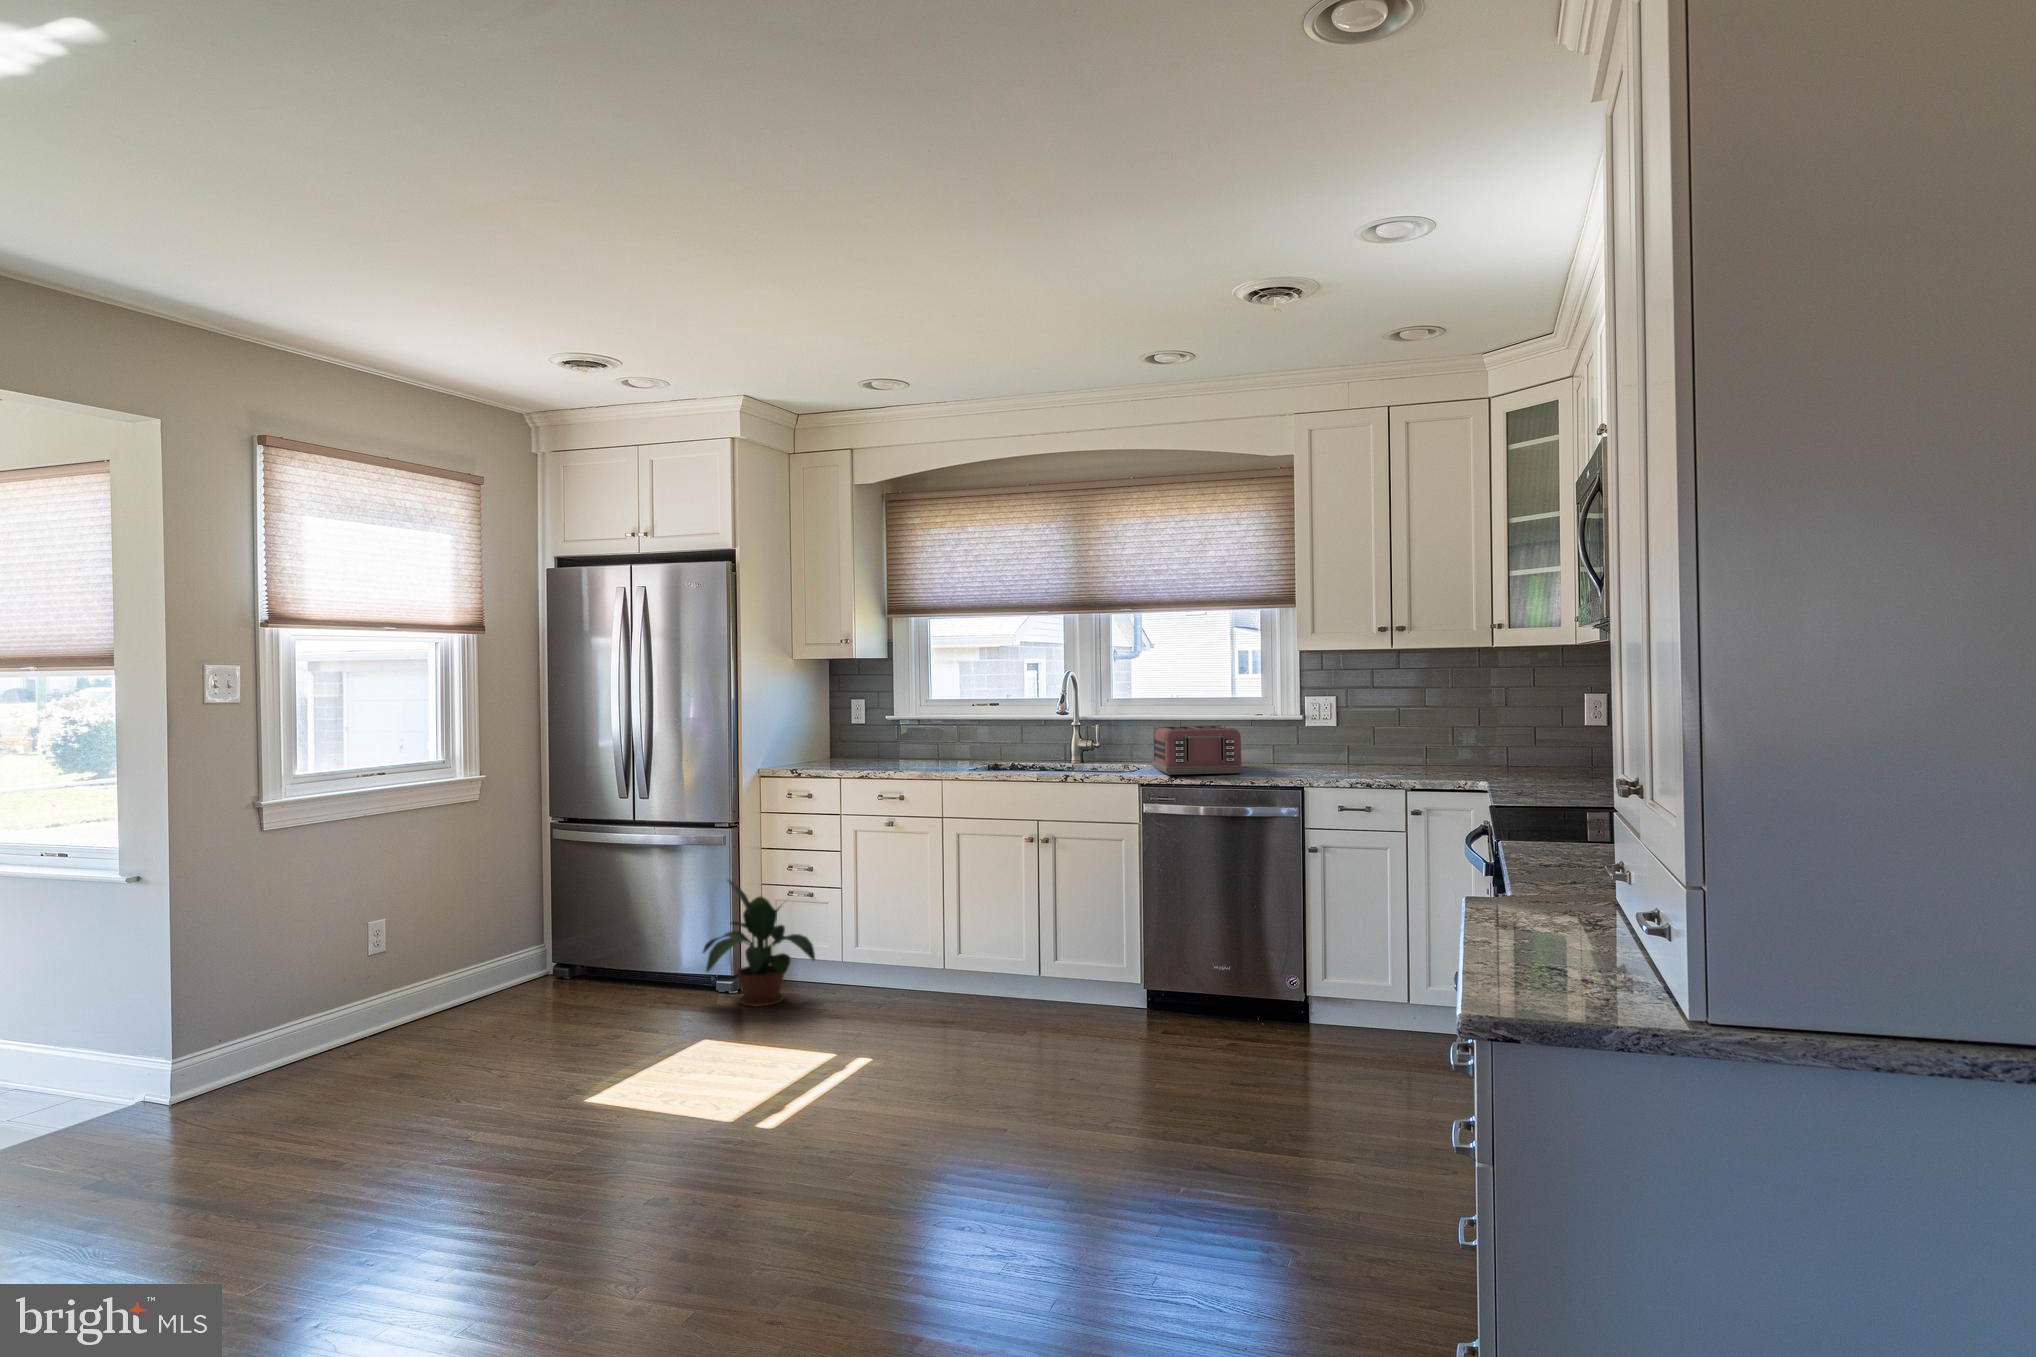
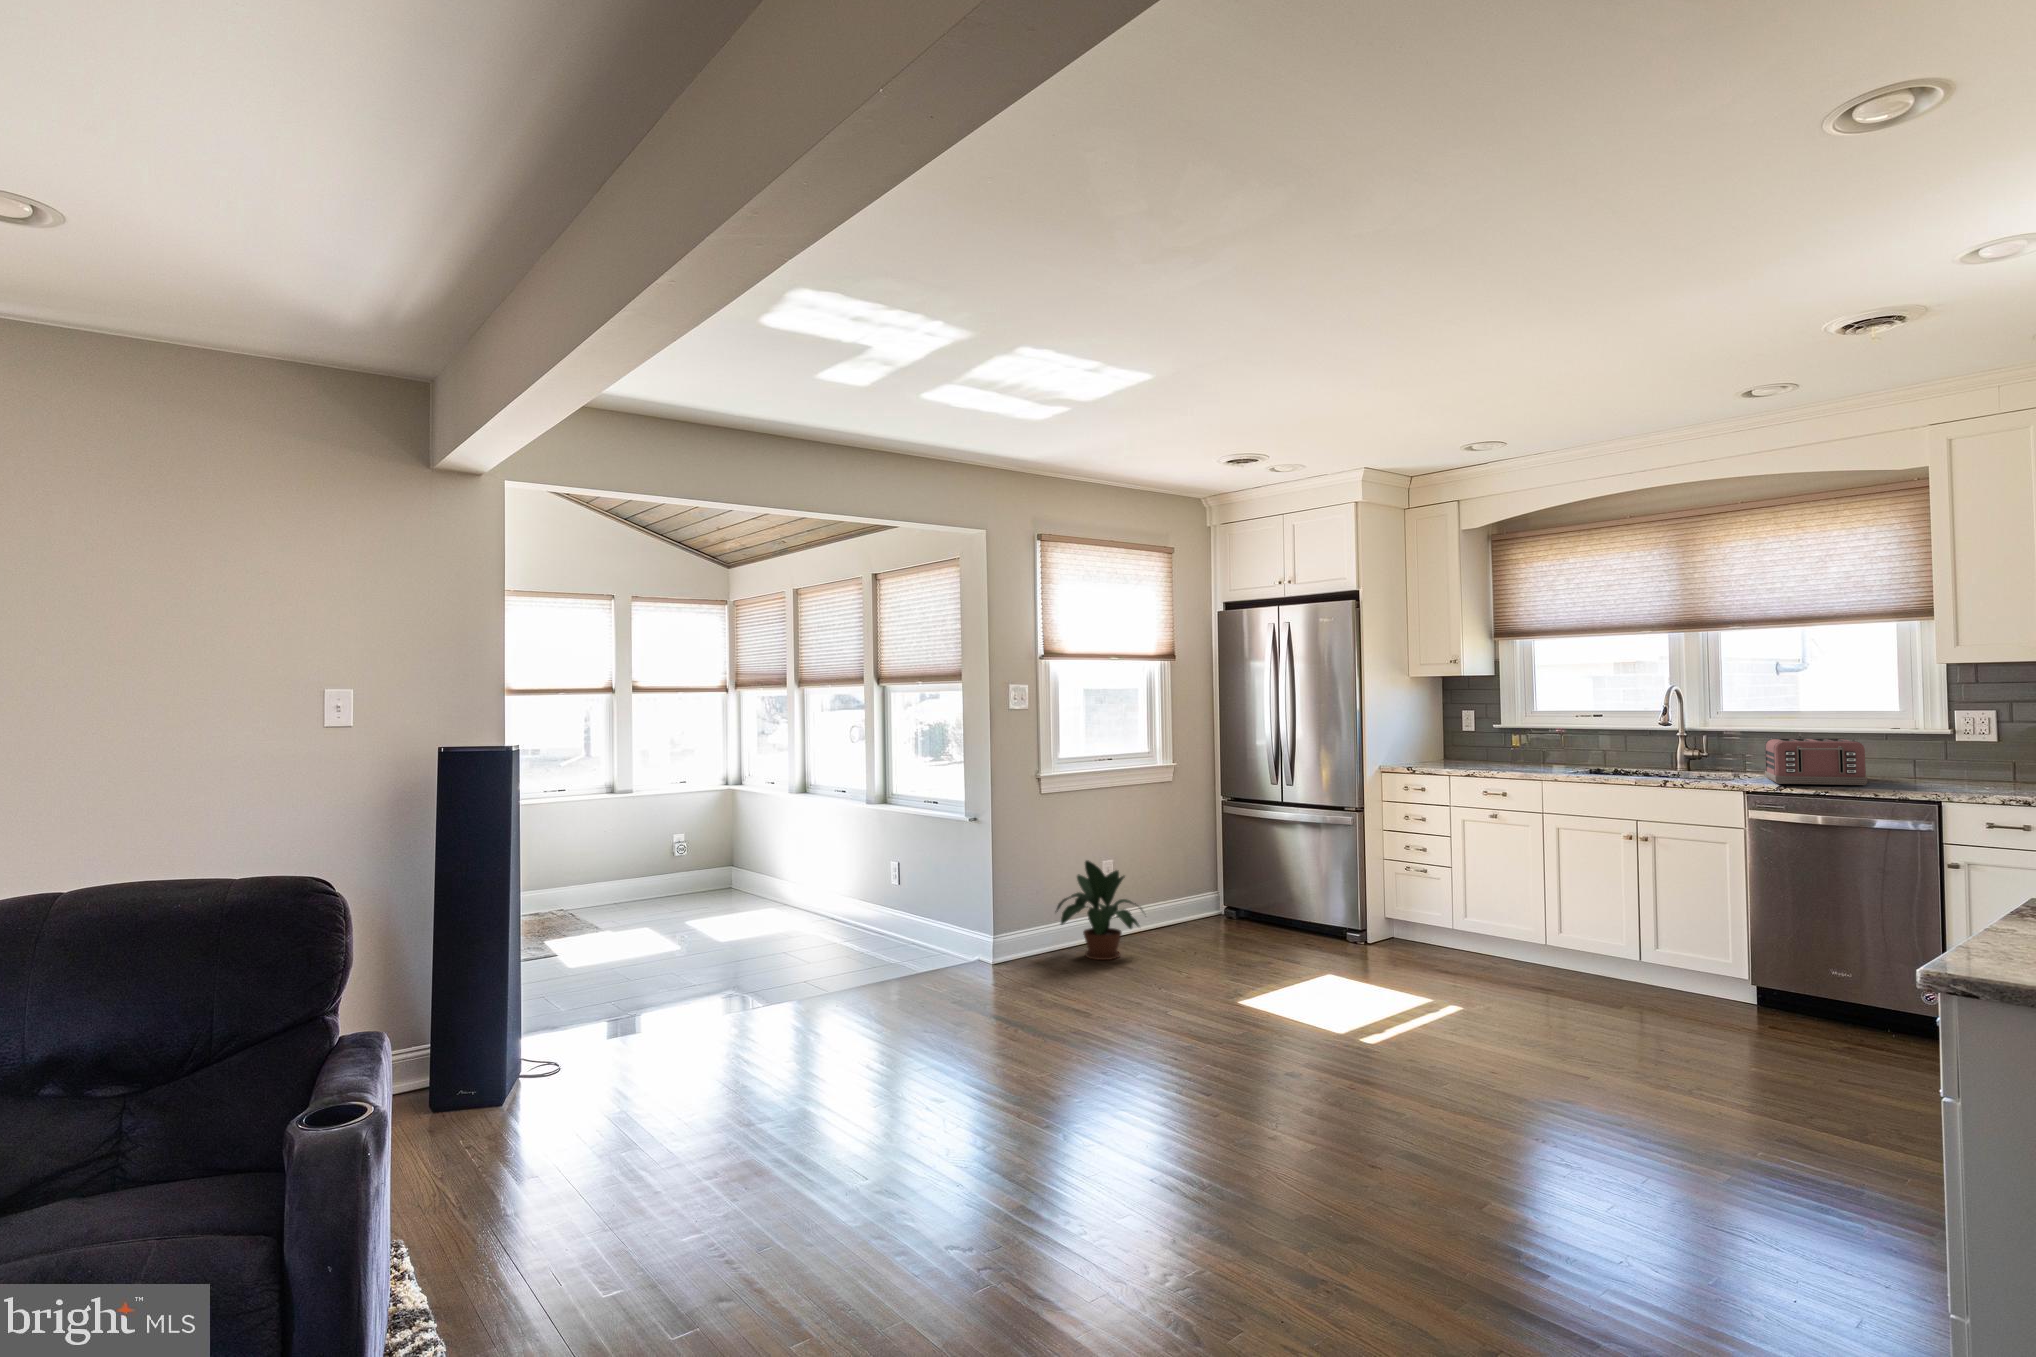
potted plant: present [703,880,815,1007] -> present [1057,861,1143,960]

